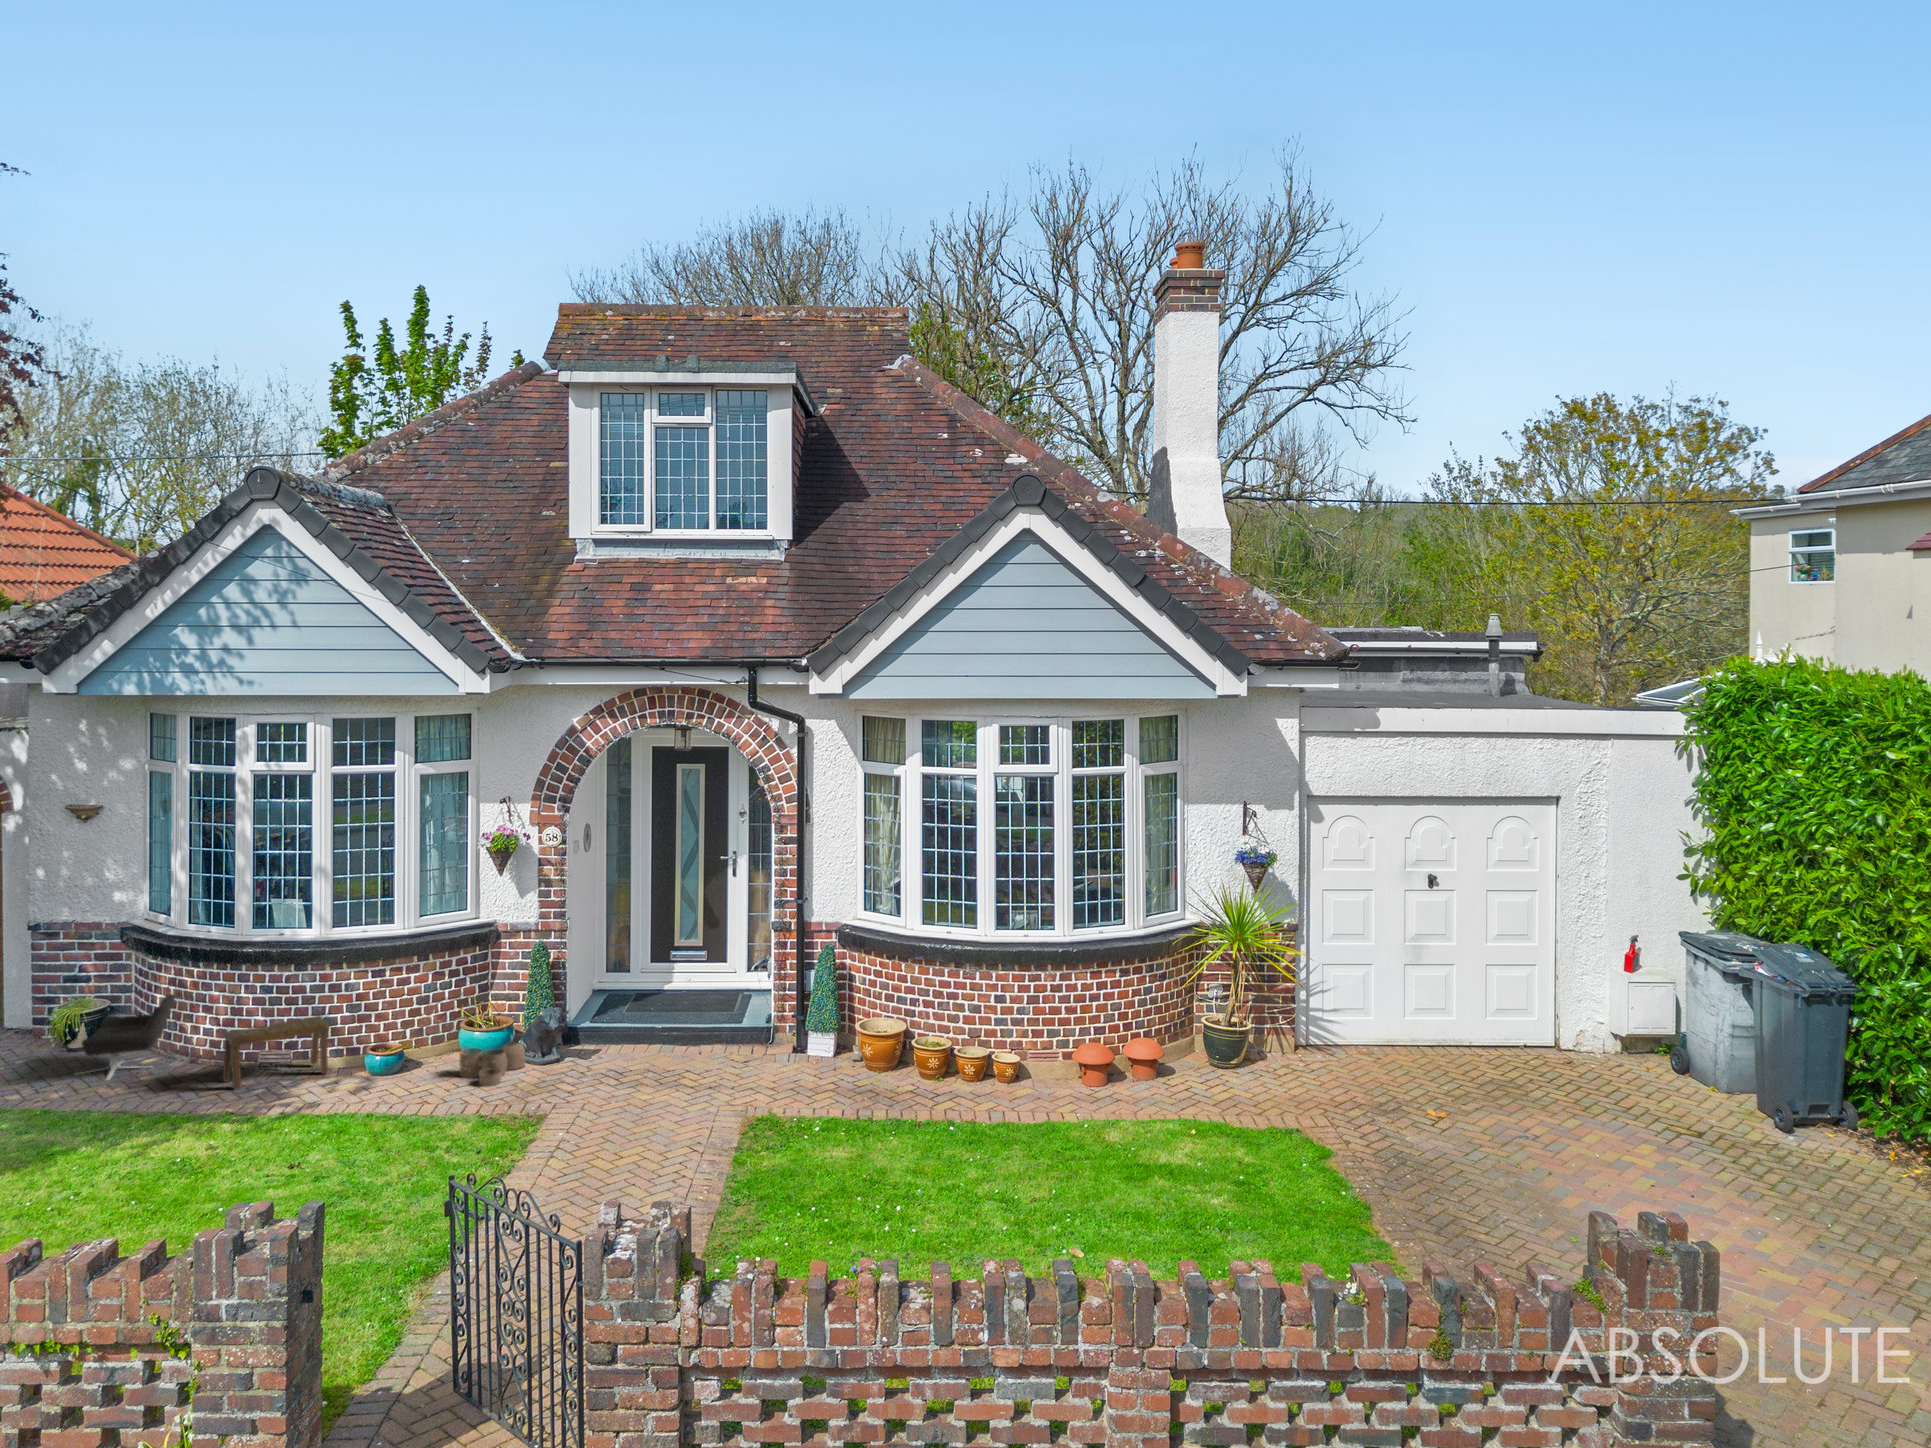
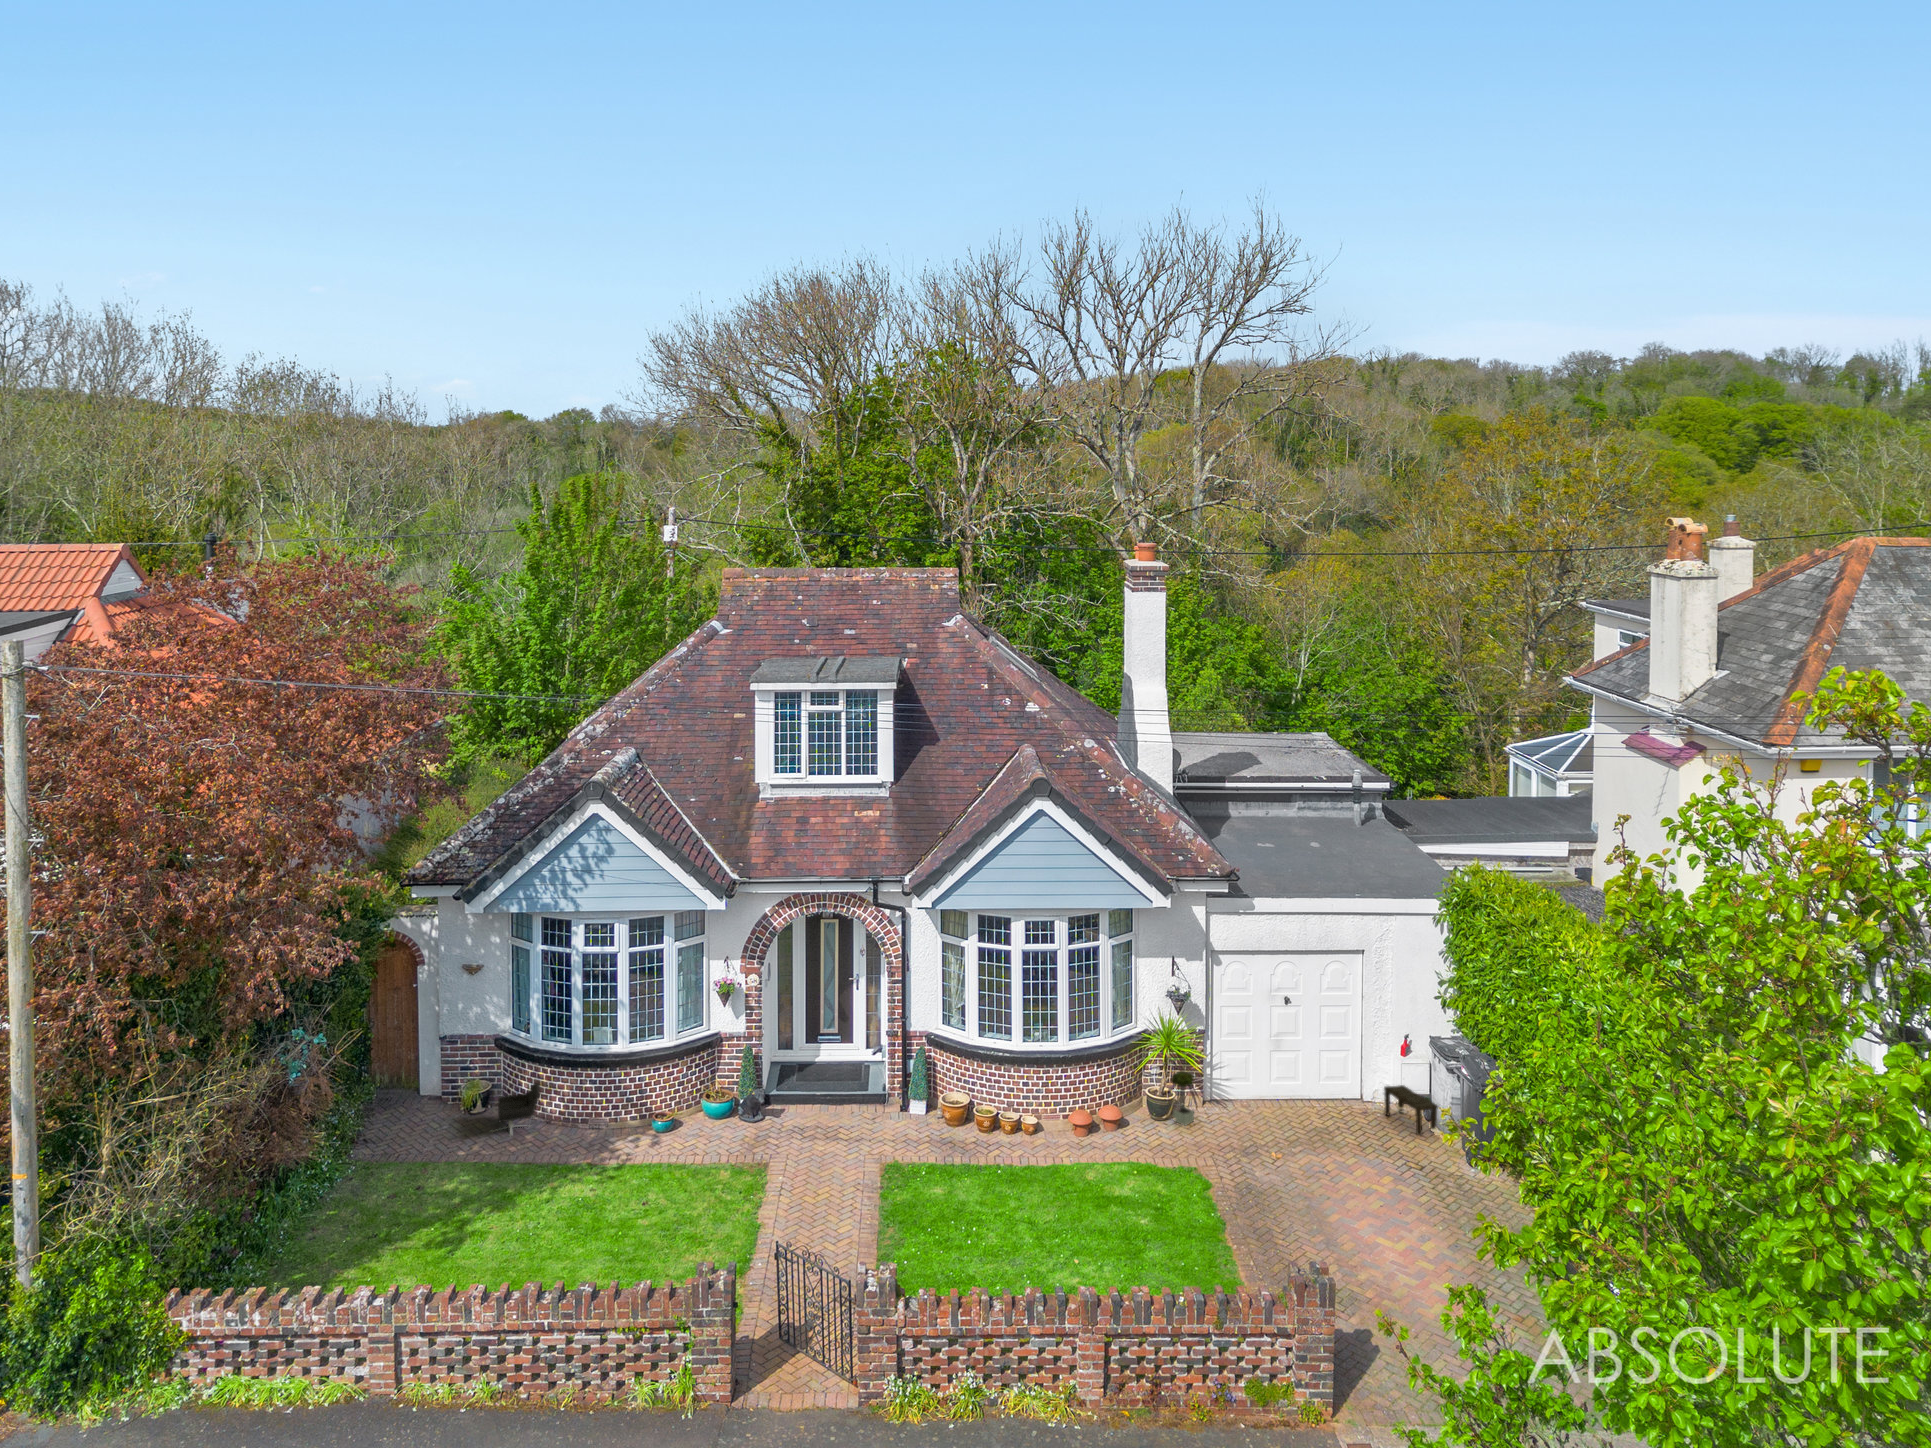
potted tree: none [1242,984,1282,1074] -> present [1171,1071,1194,1125]
bench: present [223,1016,329,1090] -> present [1384,1085,1438,1136]
woven basket: present [459,1041,525,1086] -> none [709,1107,745,1140]

